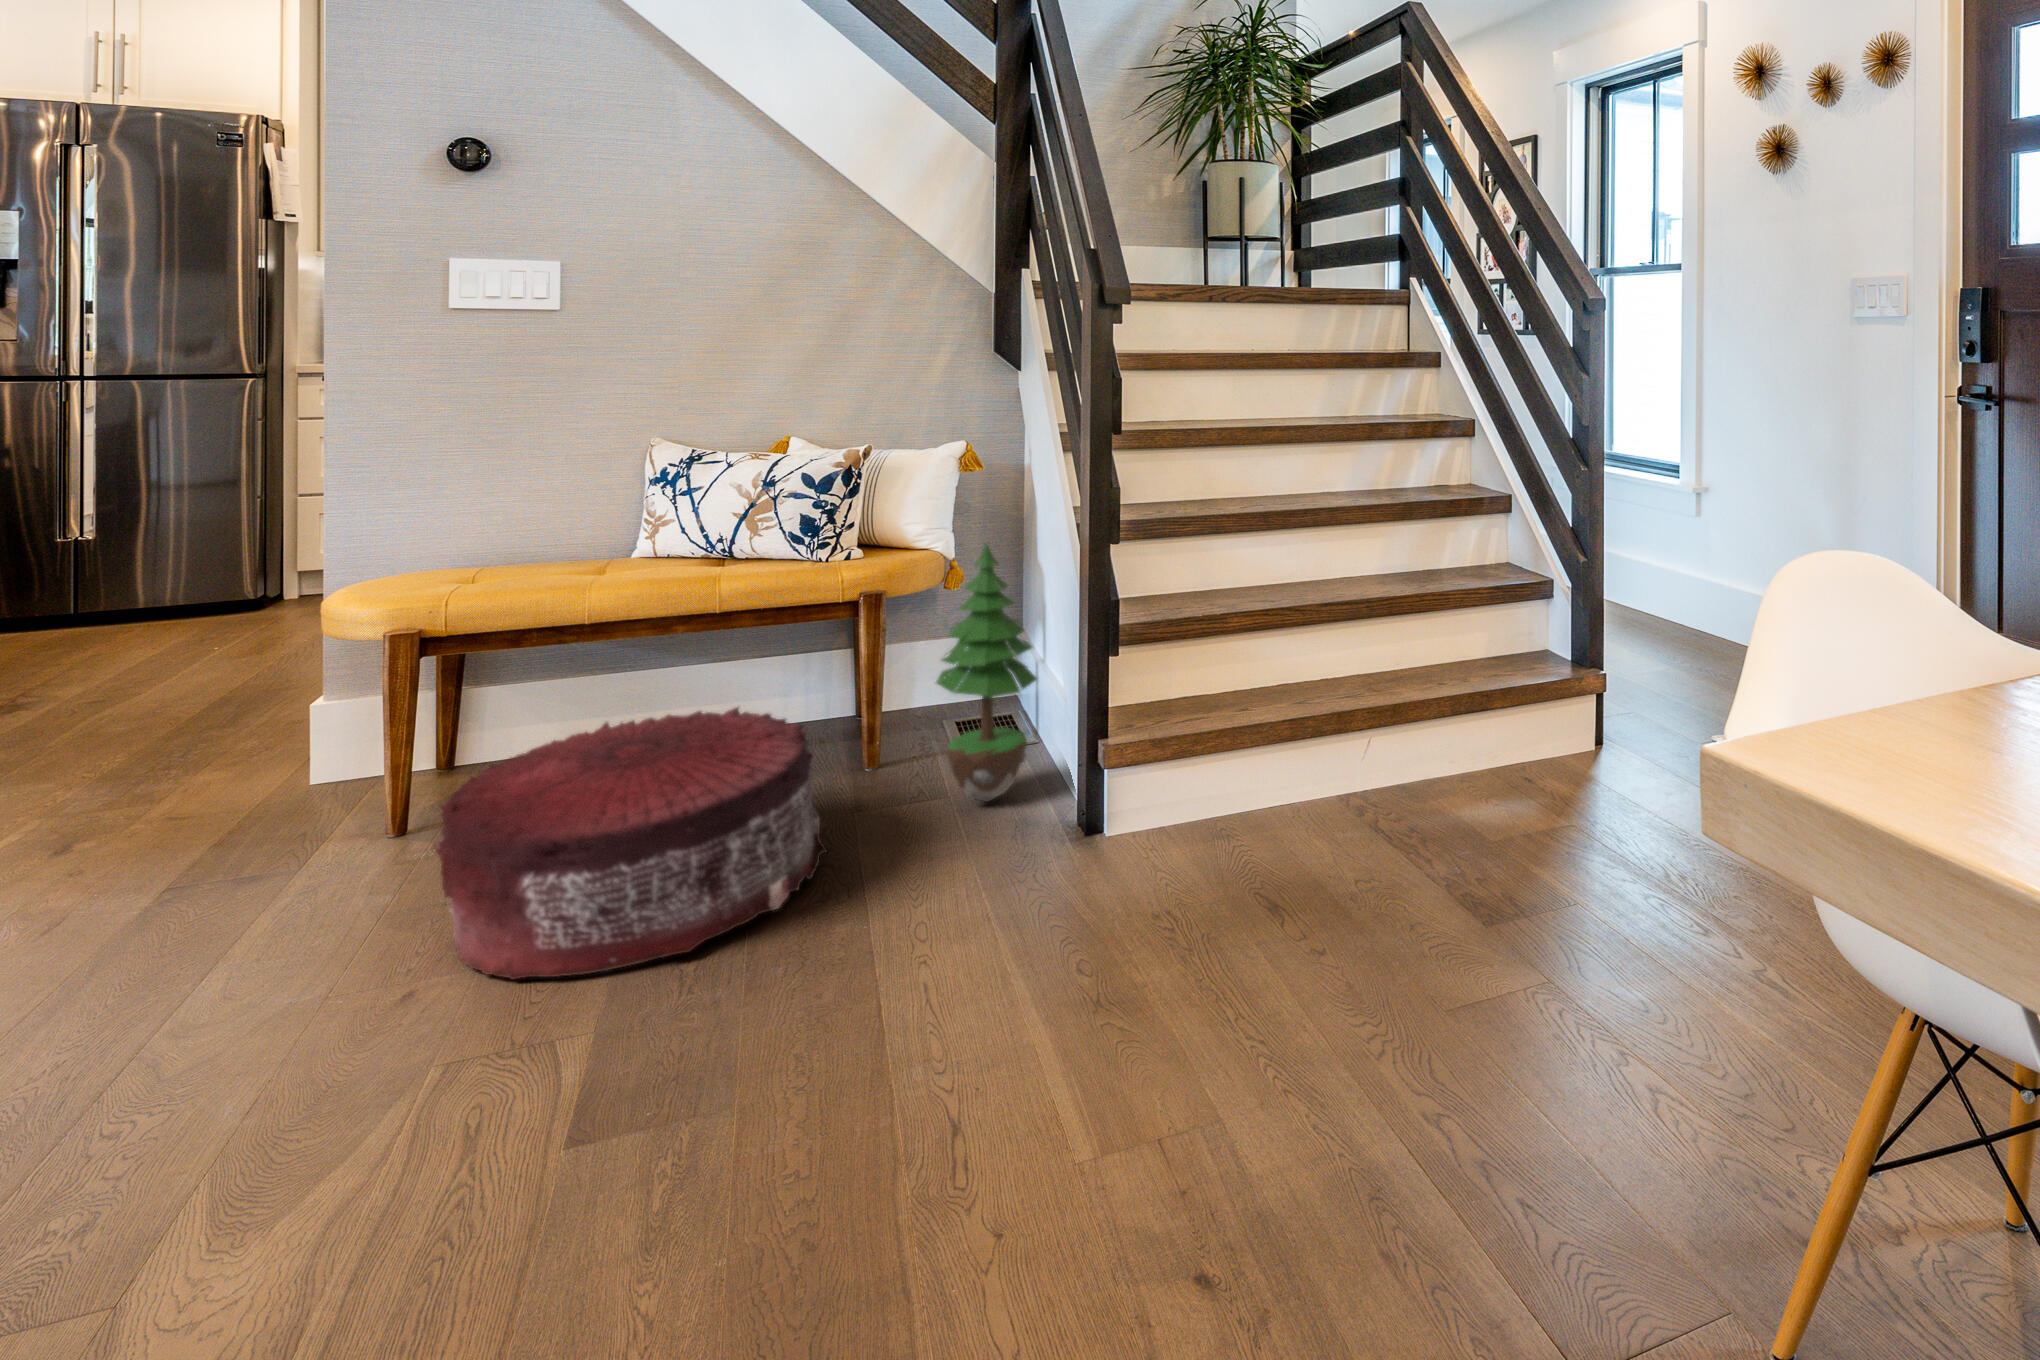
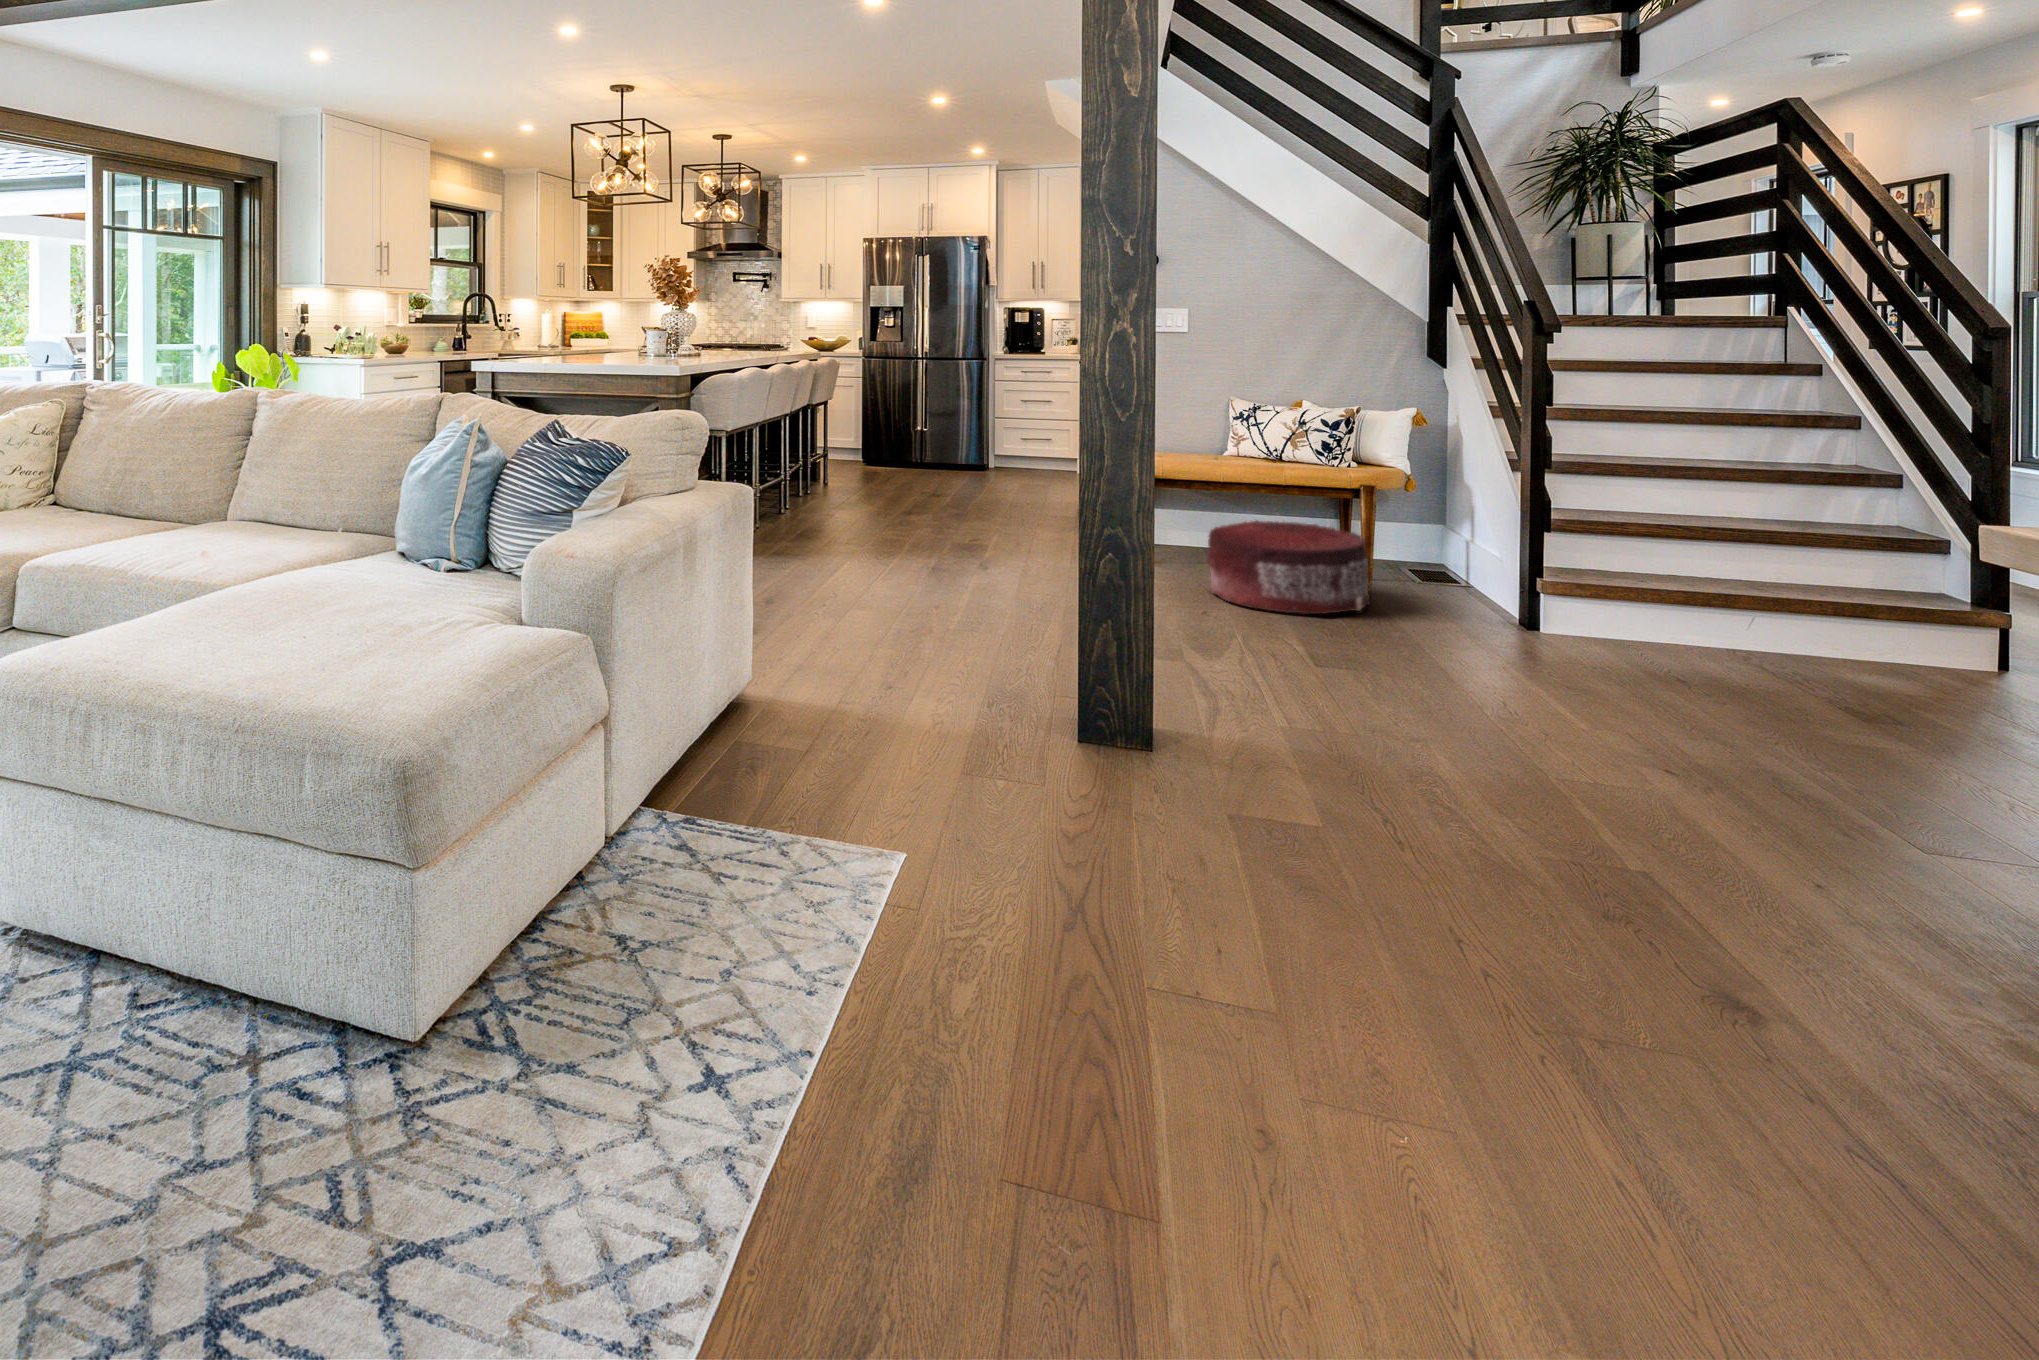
potted tree: present [936,545,1037,802] -> none [1423,453,1487,602]

